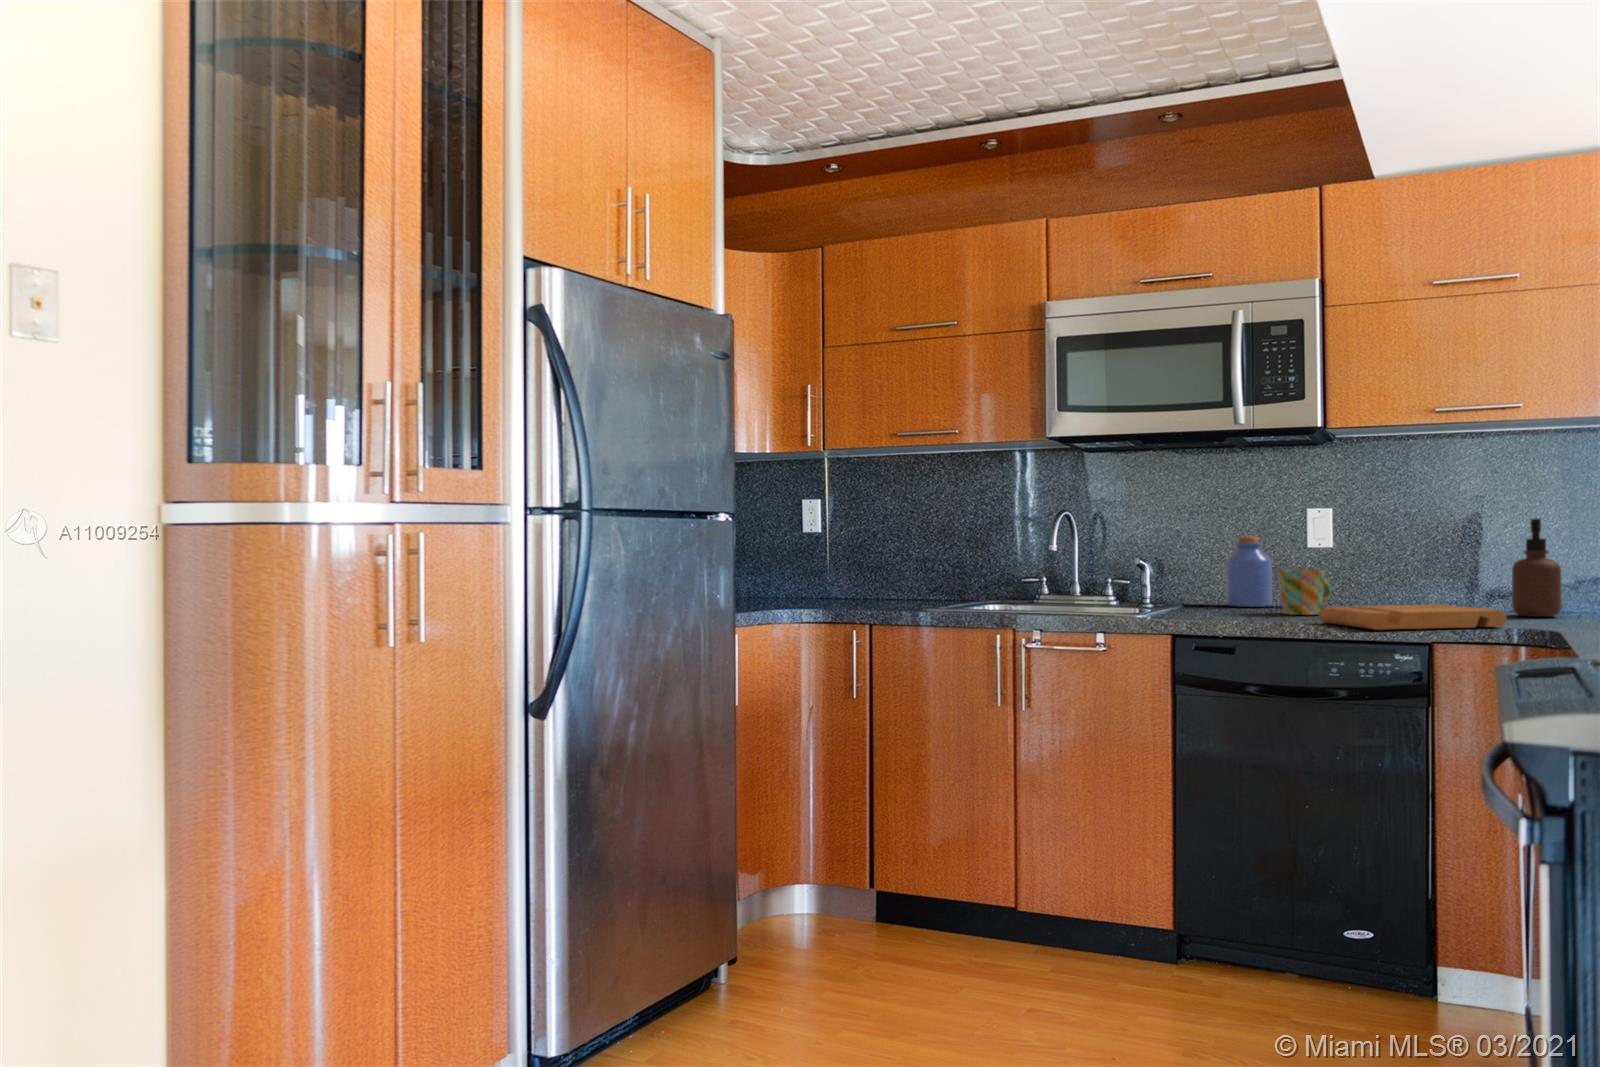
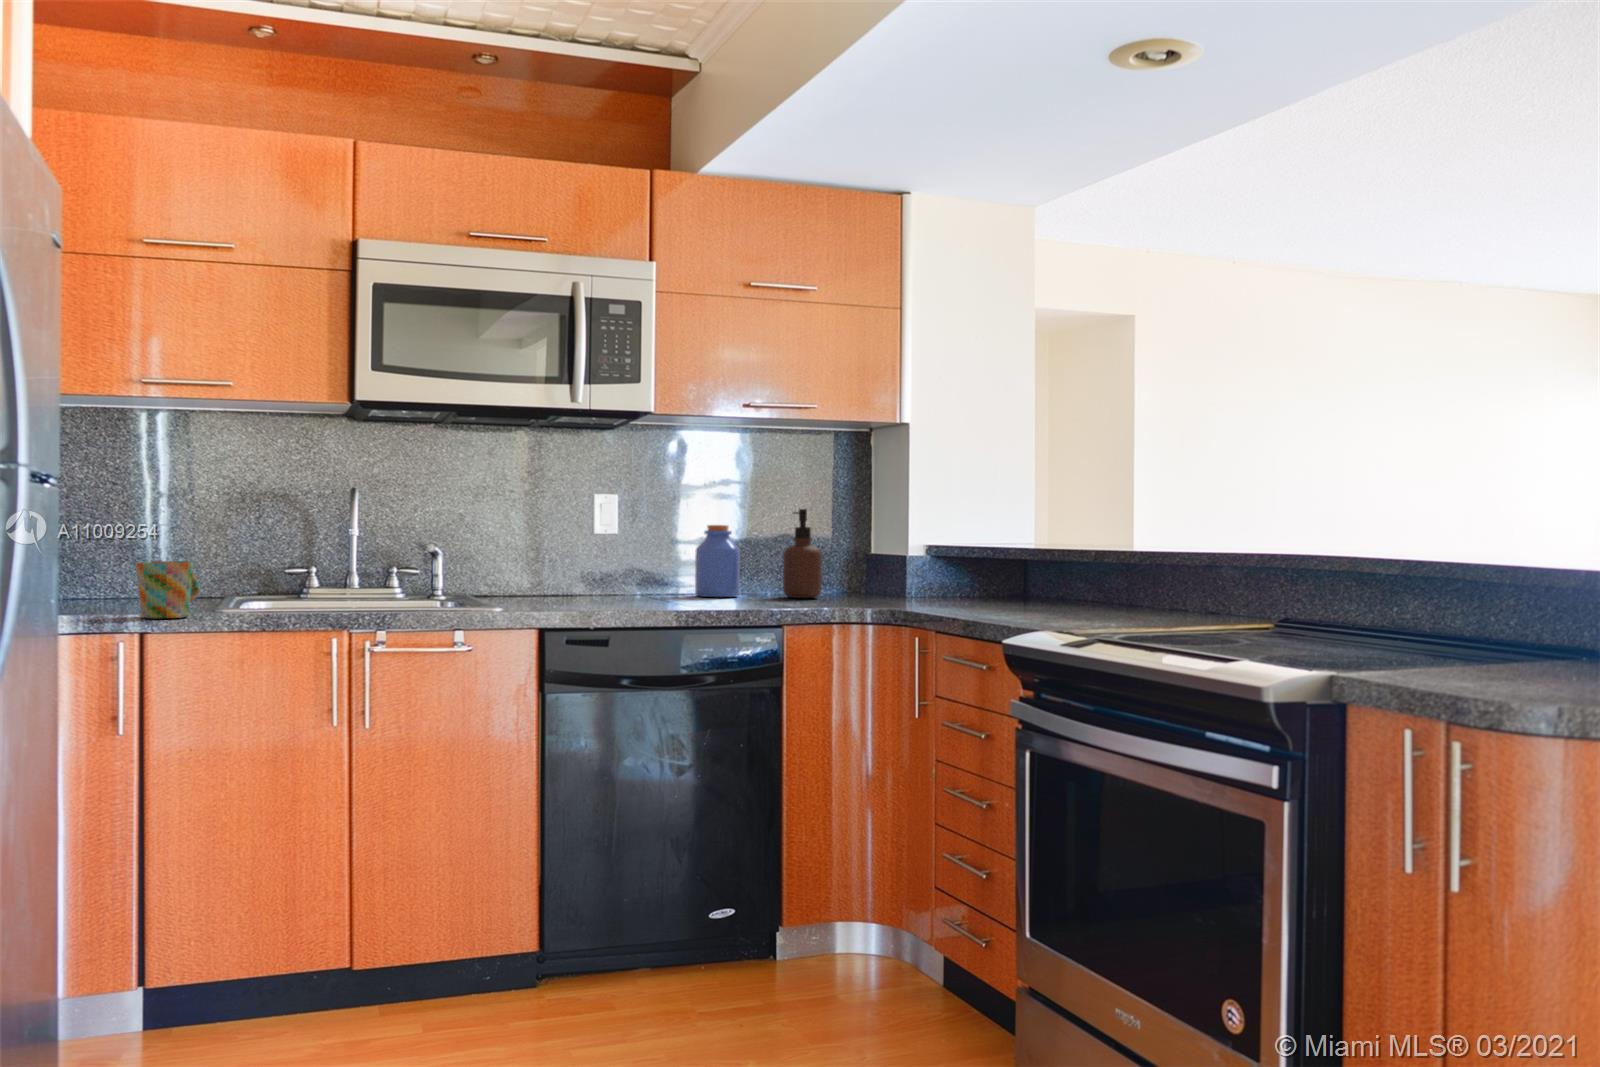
jar: present [1226,537,1272,607] -> present [695,525,740,597]
mug: present [1278,569,1332,615] -> present [136,561,200,618]
cutting board: present [1319,604,1506,630] -> none [672,589,821,614]

